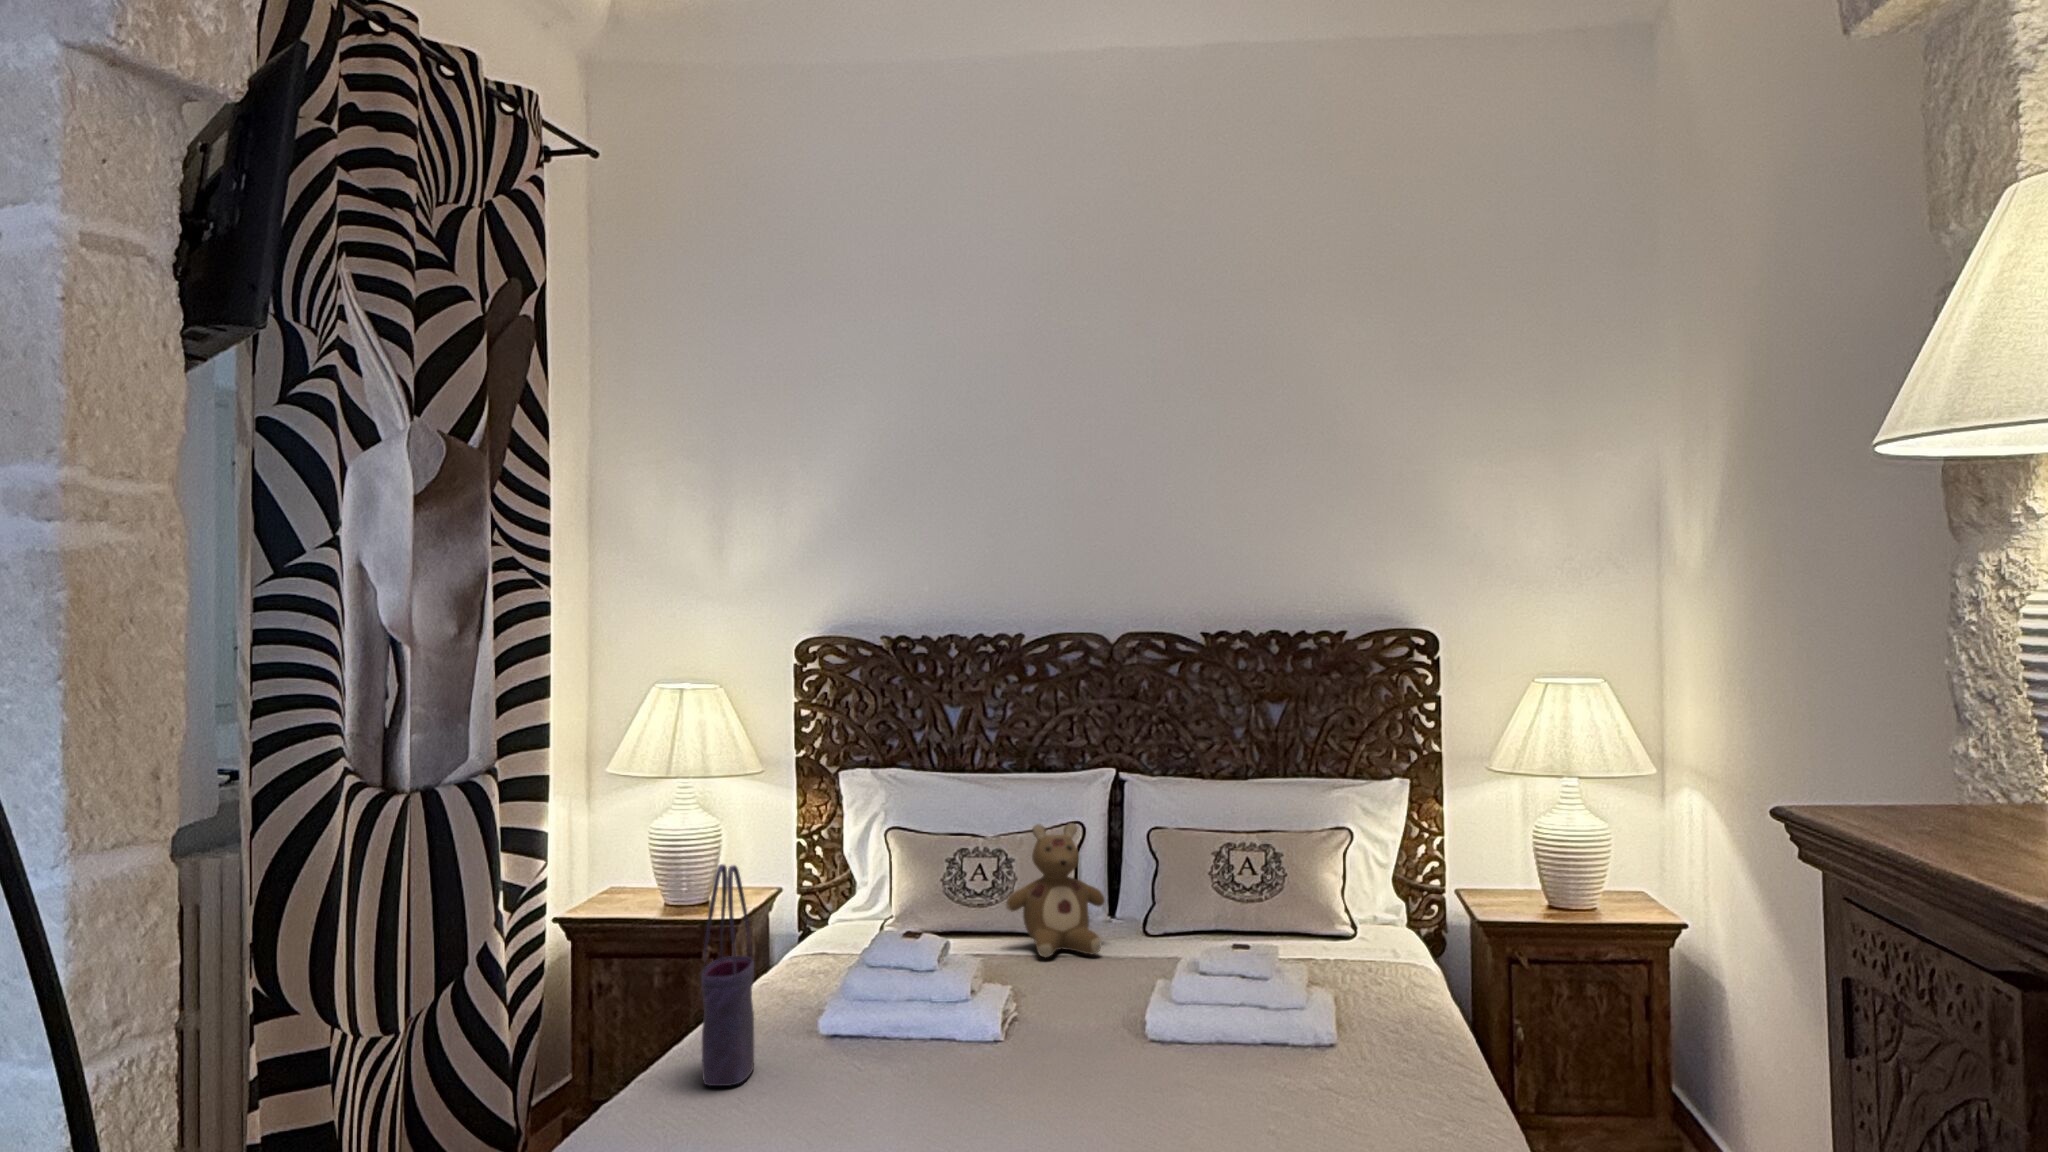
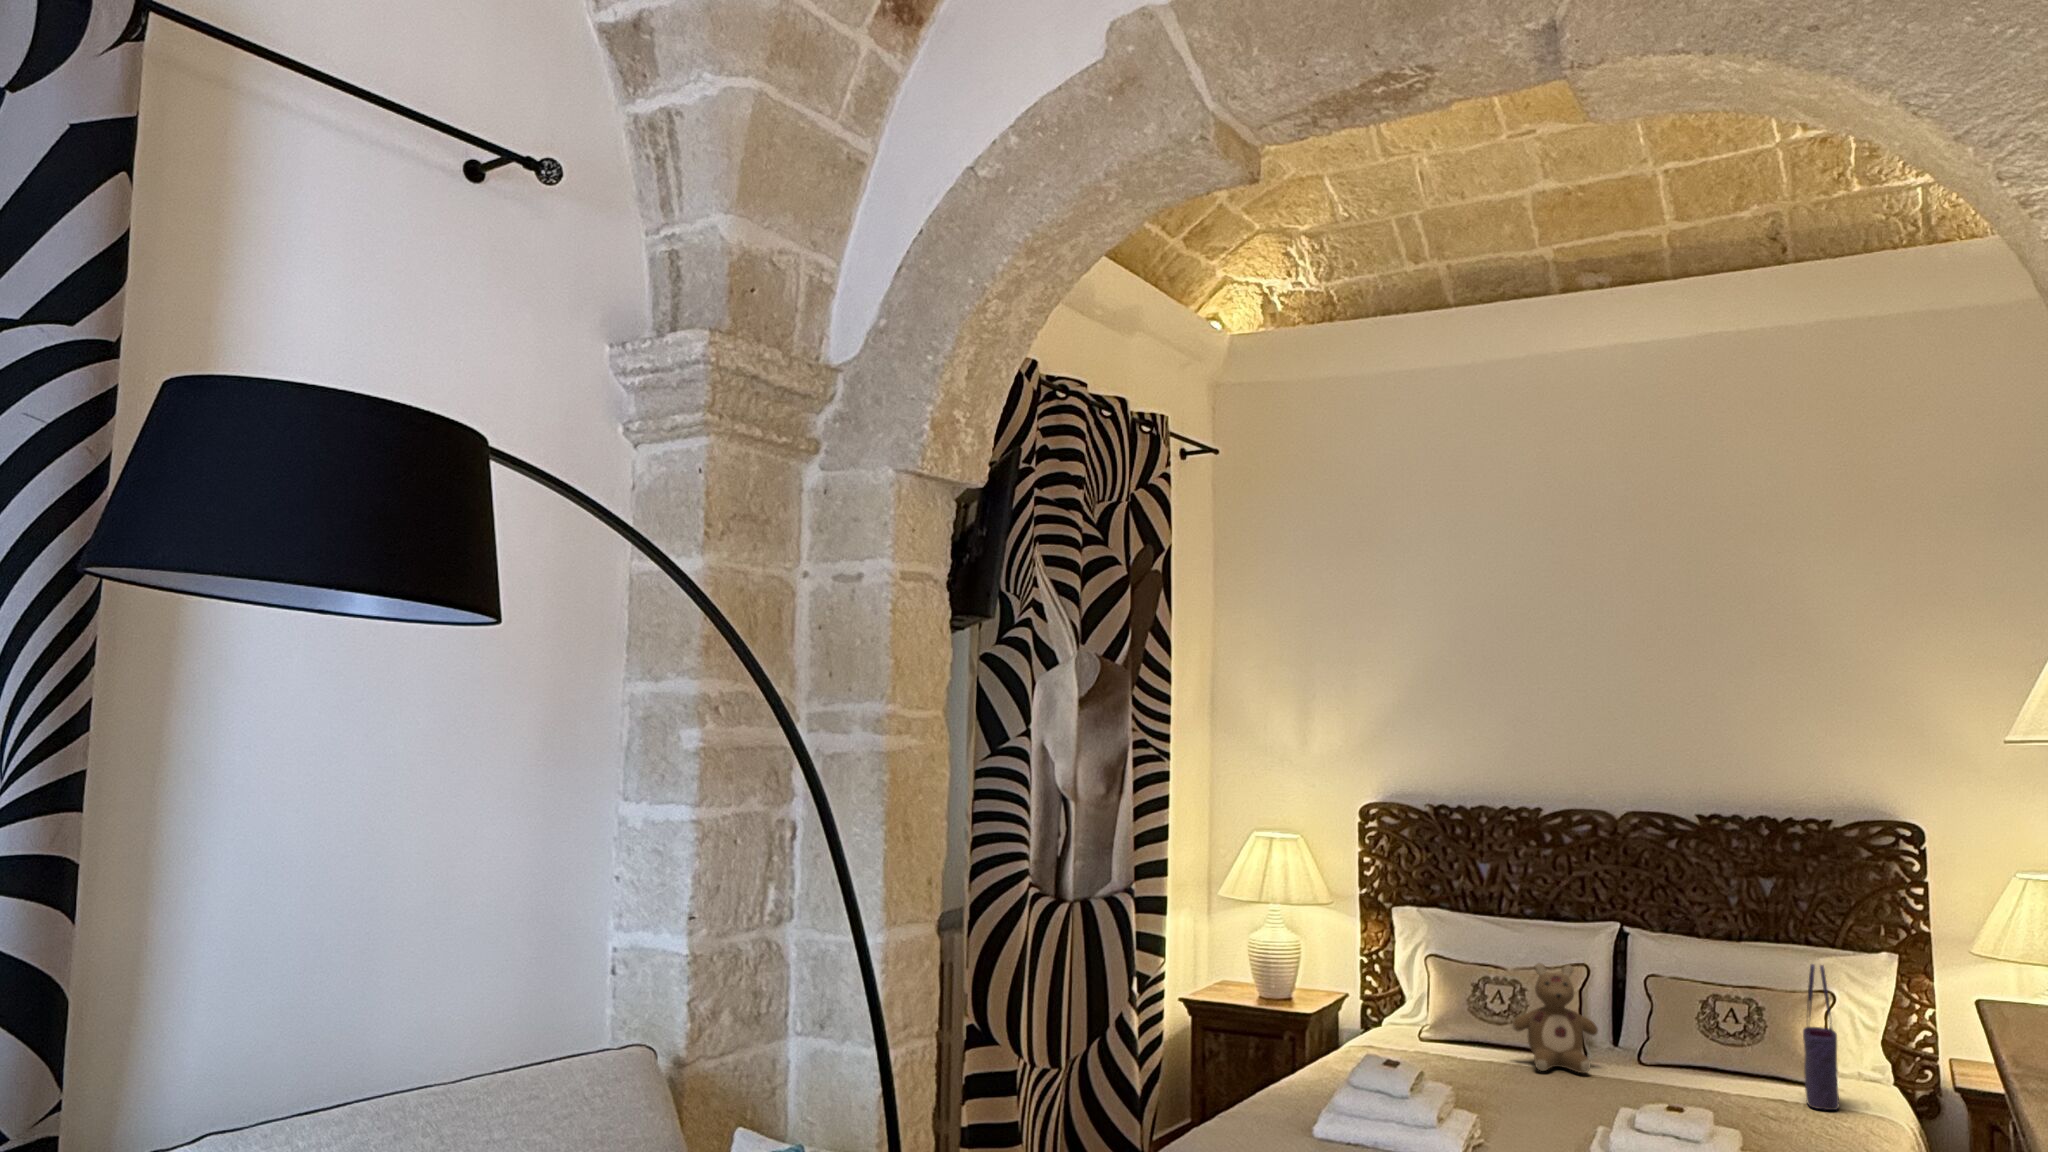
tote bag: present [701,864,754,1086] -> present [1803,964,1839,1110]

